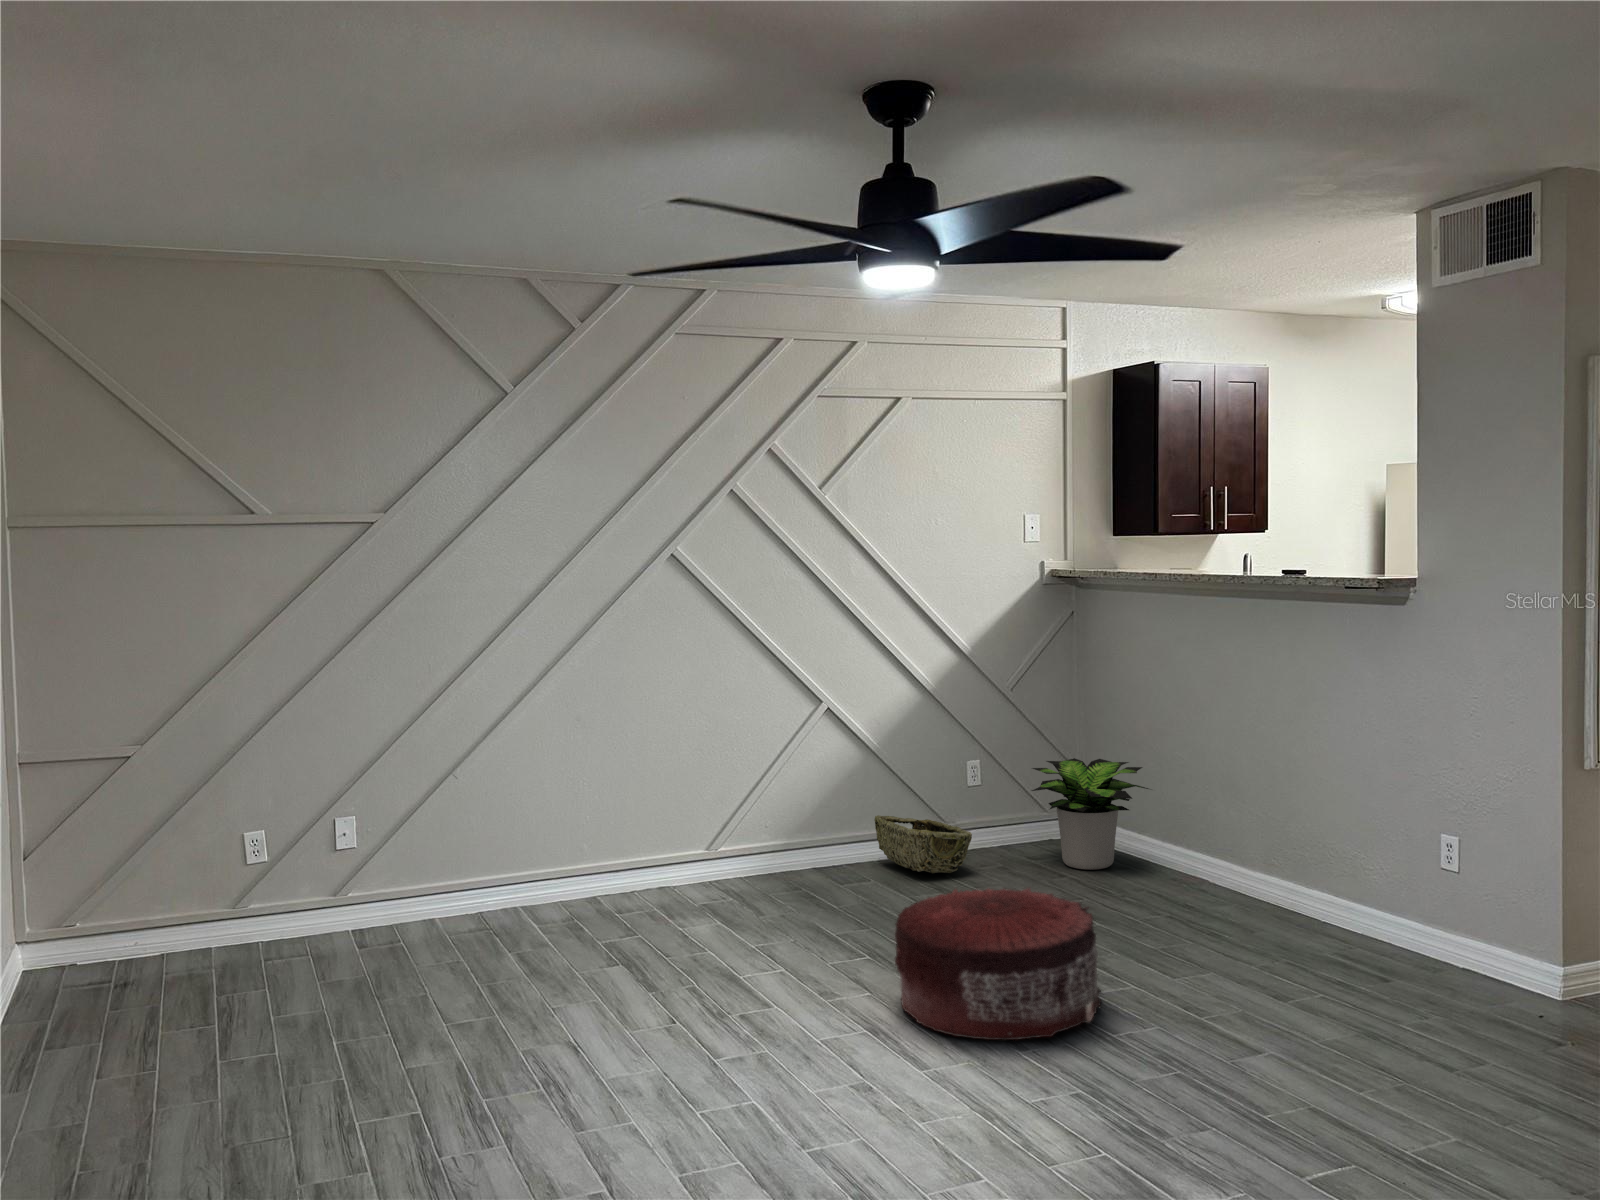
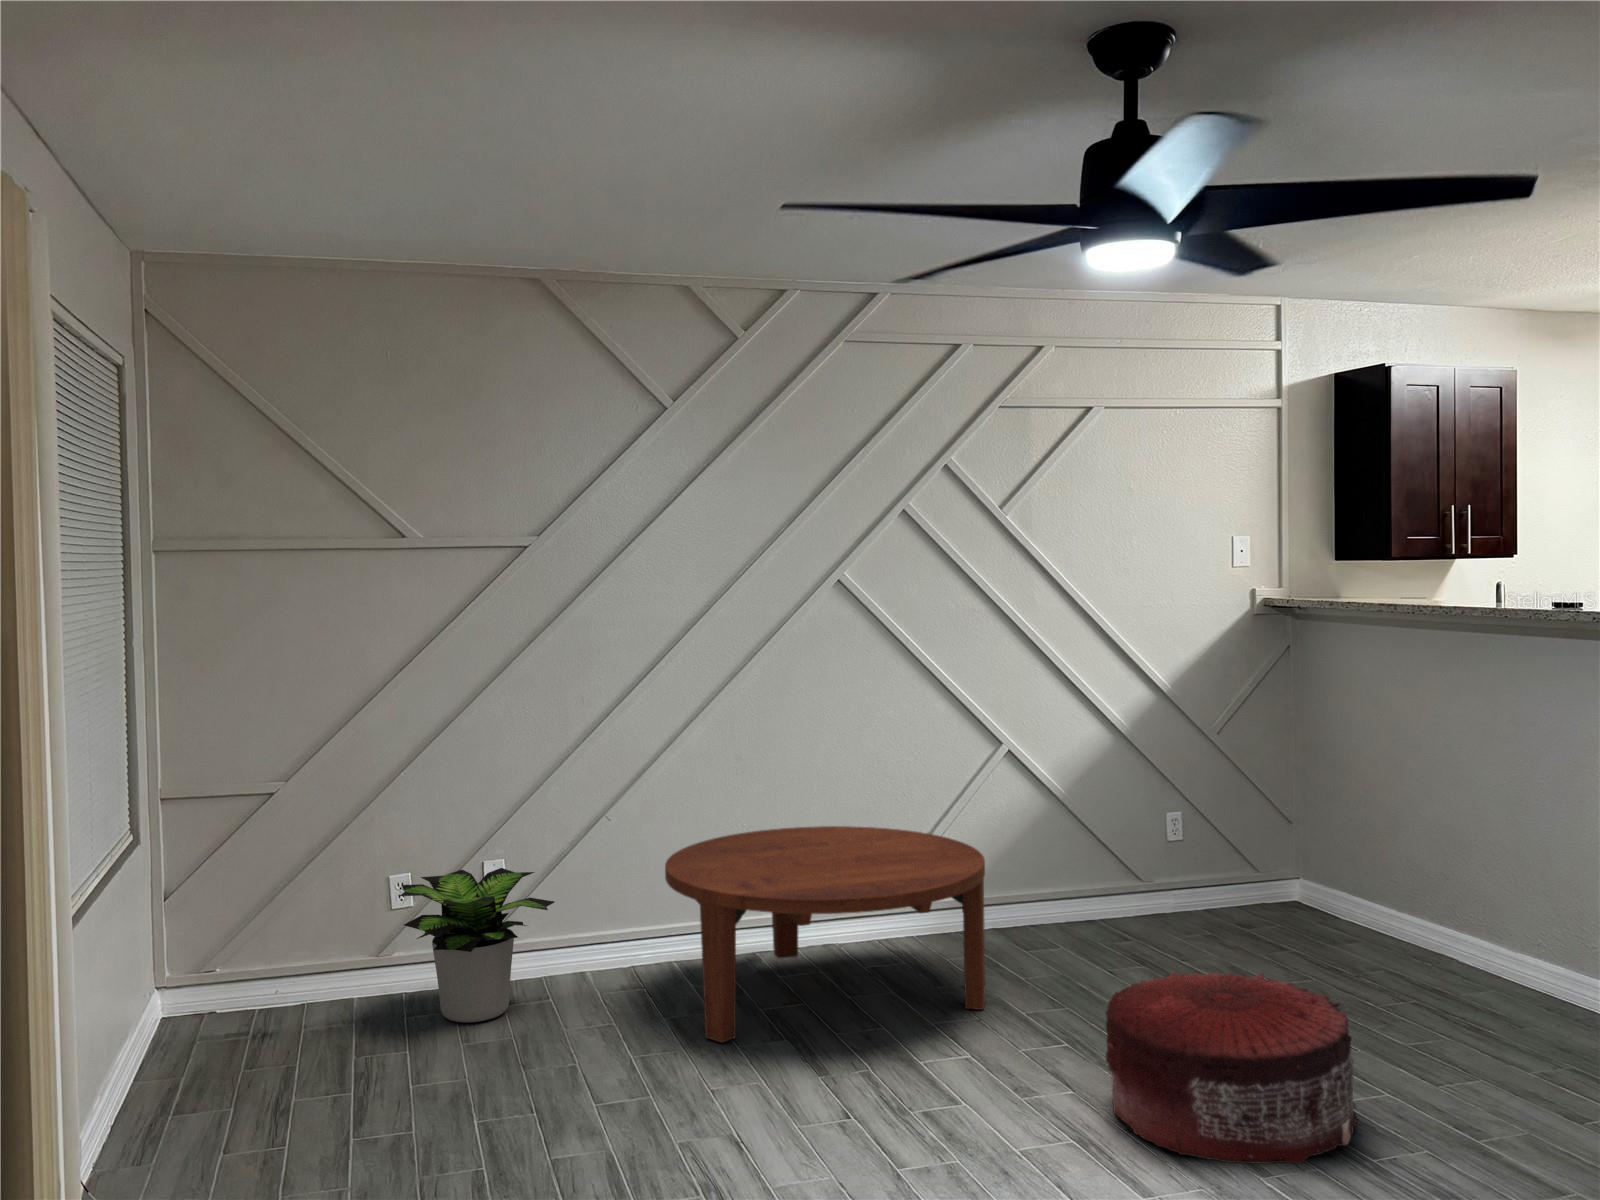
potted plant: present [1032,758,1149,870] -> present [400,868,554,1022]
coffee table: none [509,779,801,970] -> present [665,826,985,1043]
woven basket: present [875,815,972,874] -> none [1062,871,1176,940]

